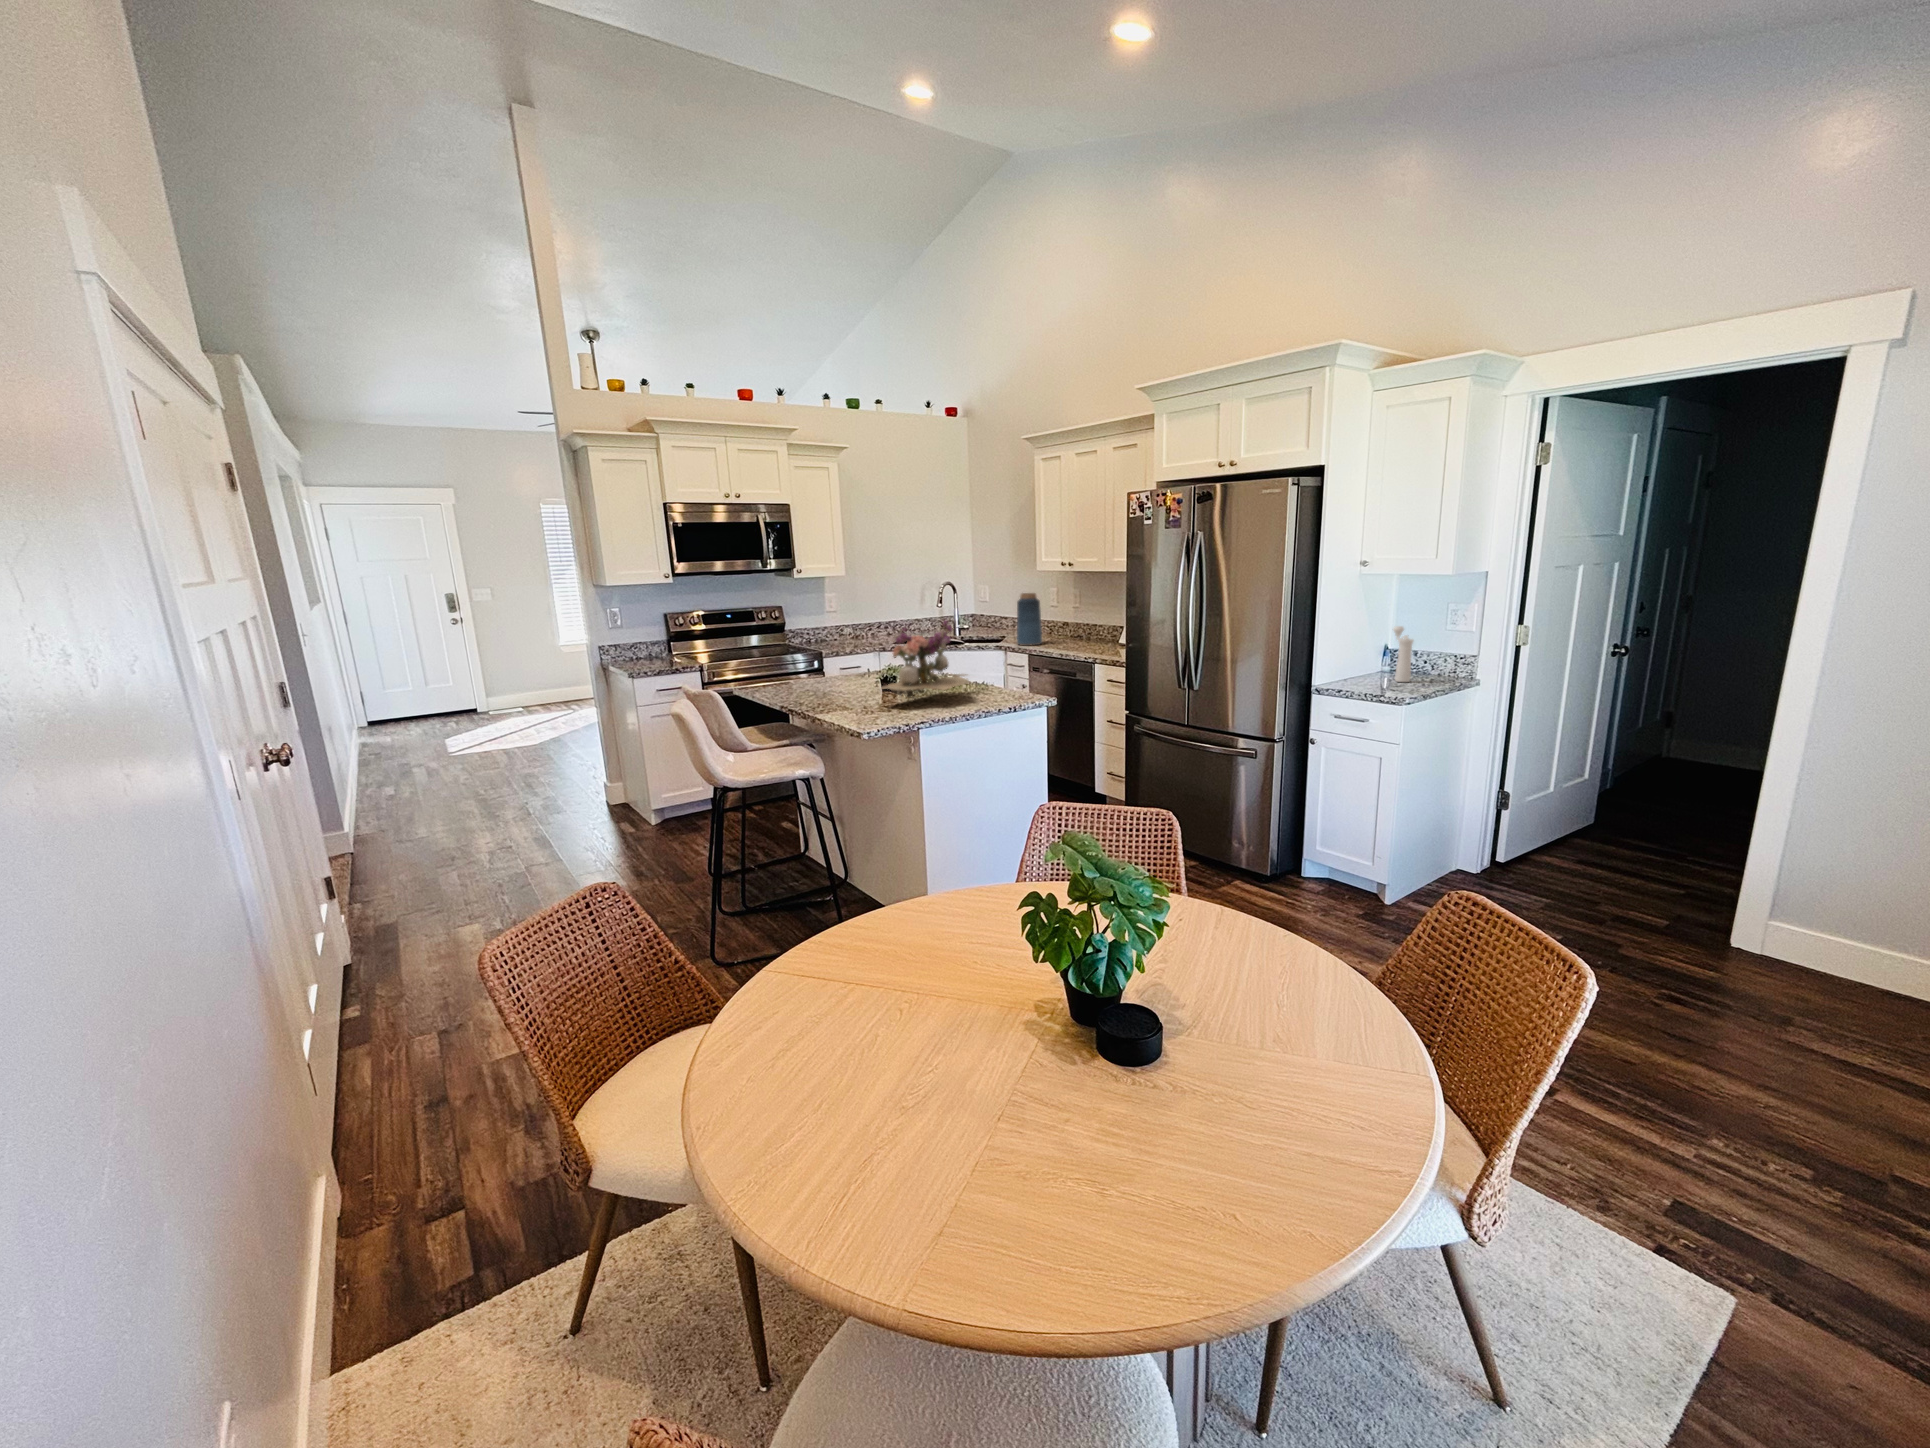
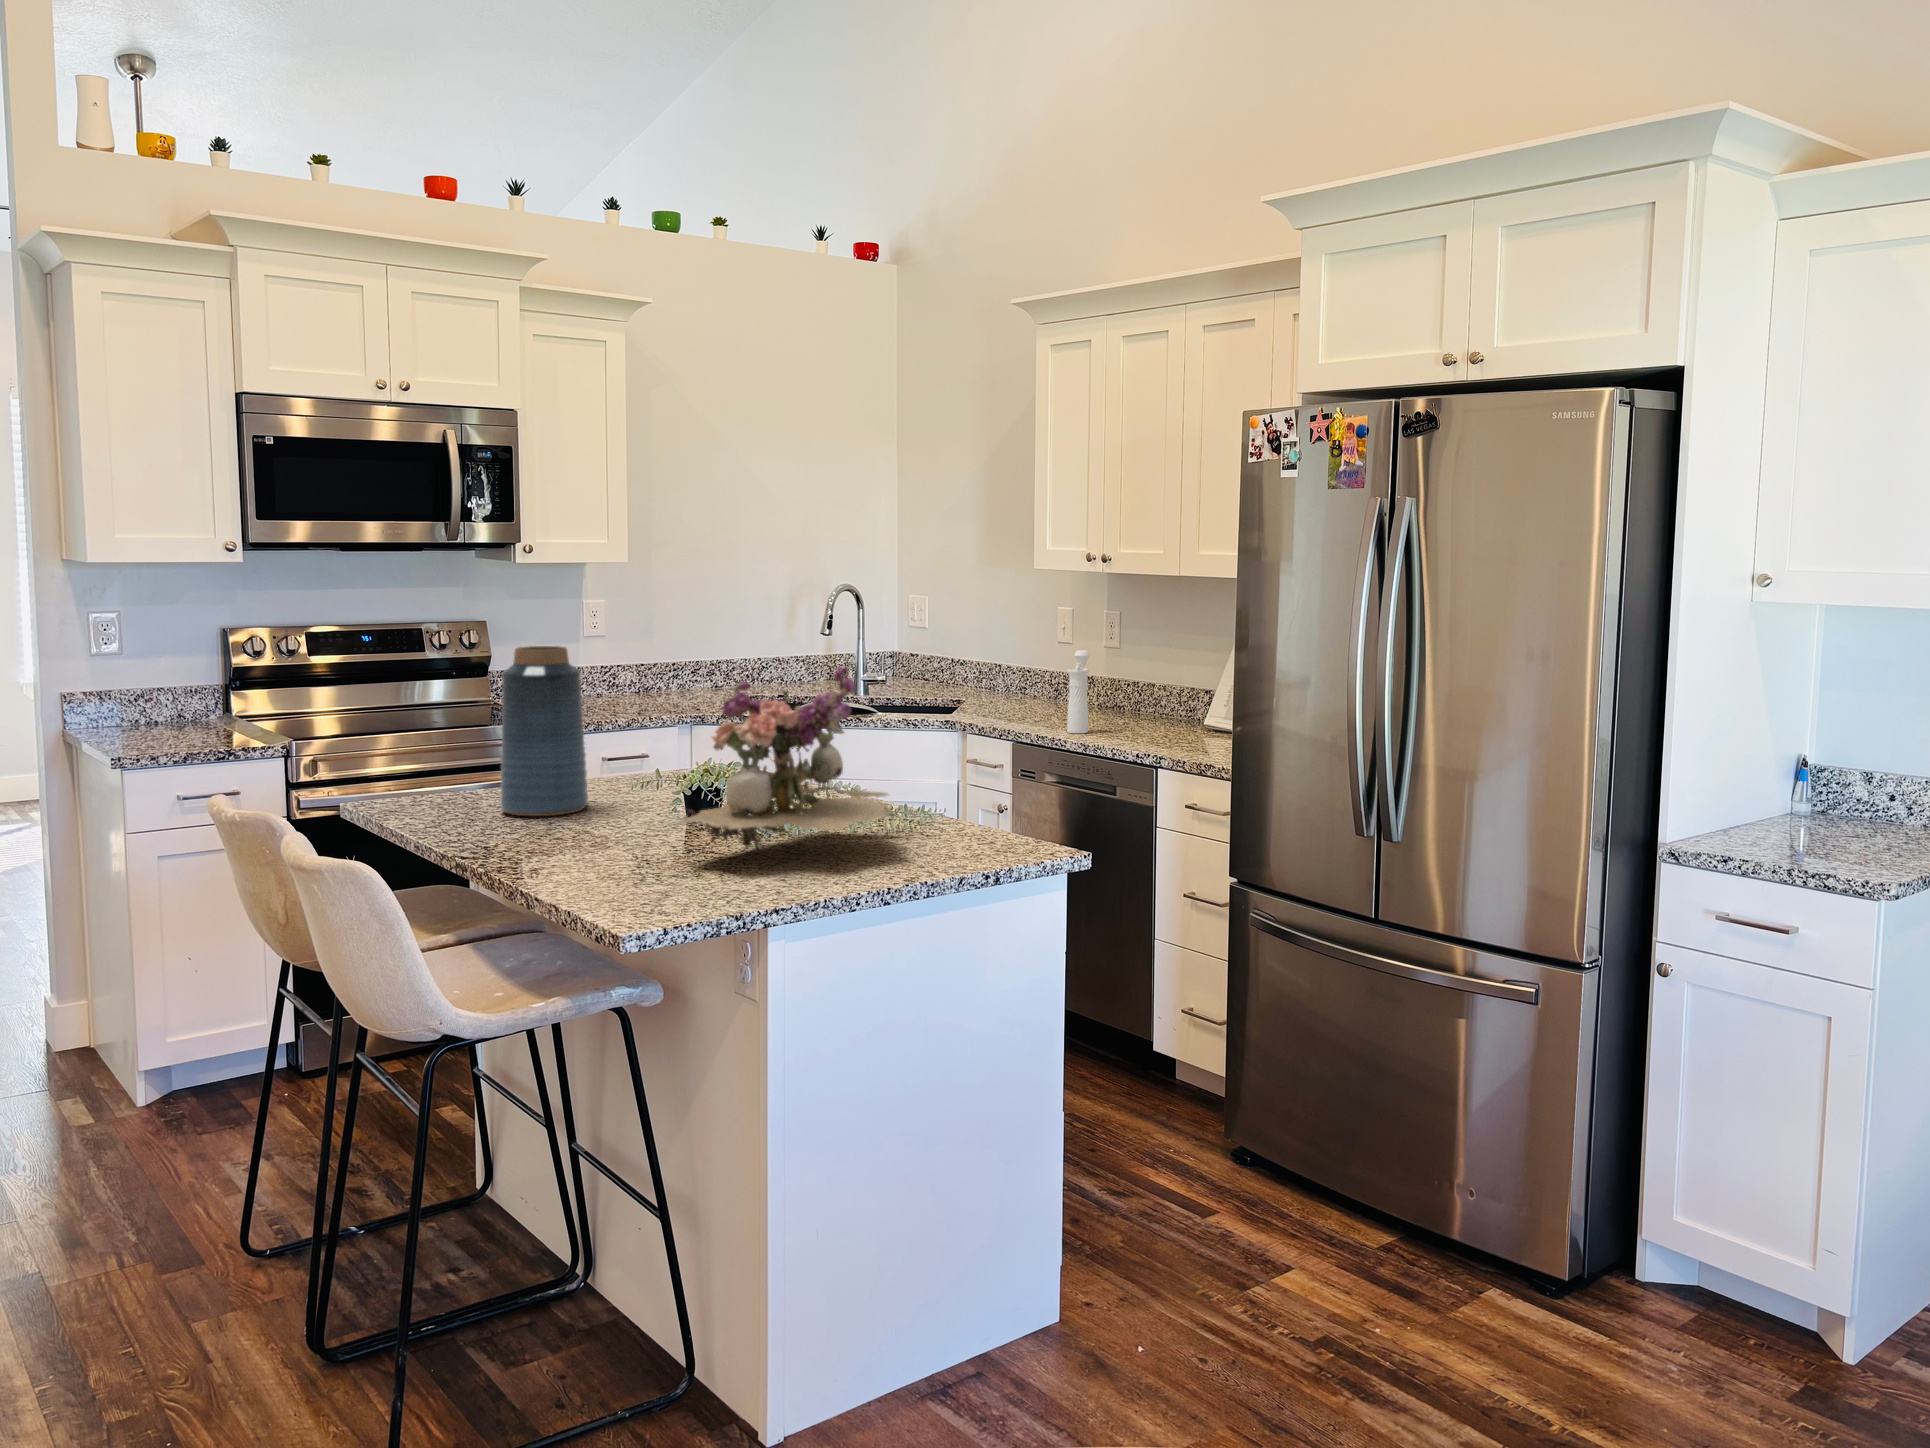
vase: present [1017,593,1042,646] -> present [500,646,588,816]
pepper mill: present [1393,626,1414,682] -> present [1067,650,1090,733]

